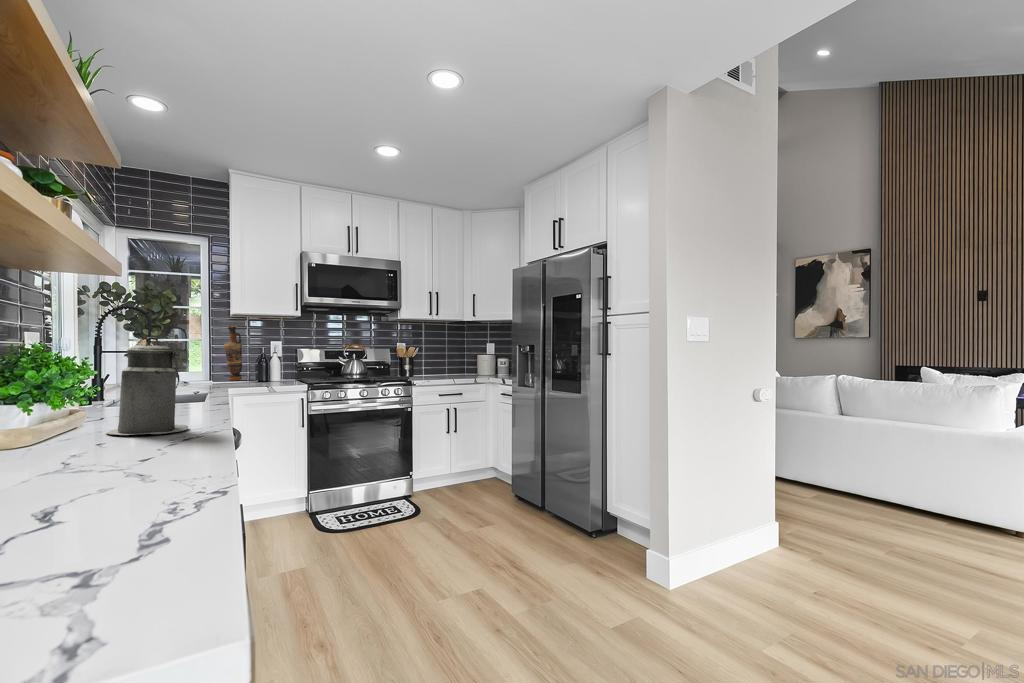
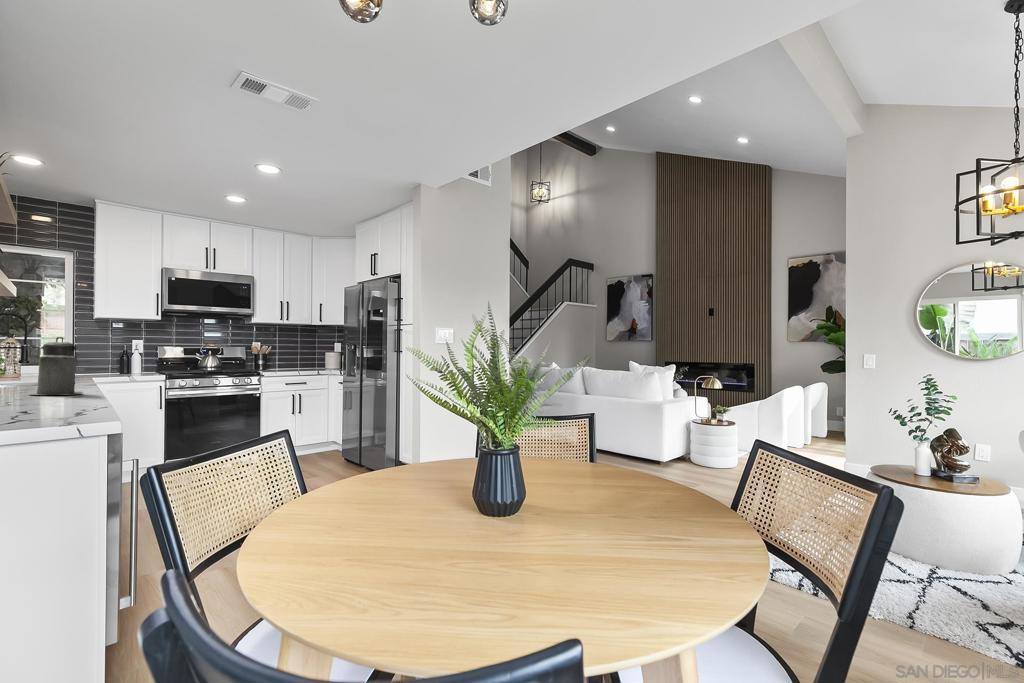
vase: present [224,325,242,381] -> none [88,326,106,373]

